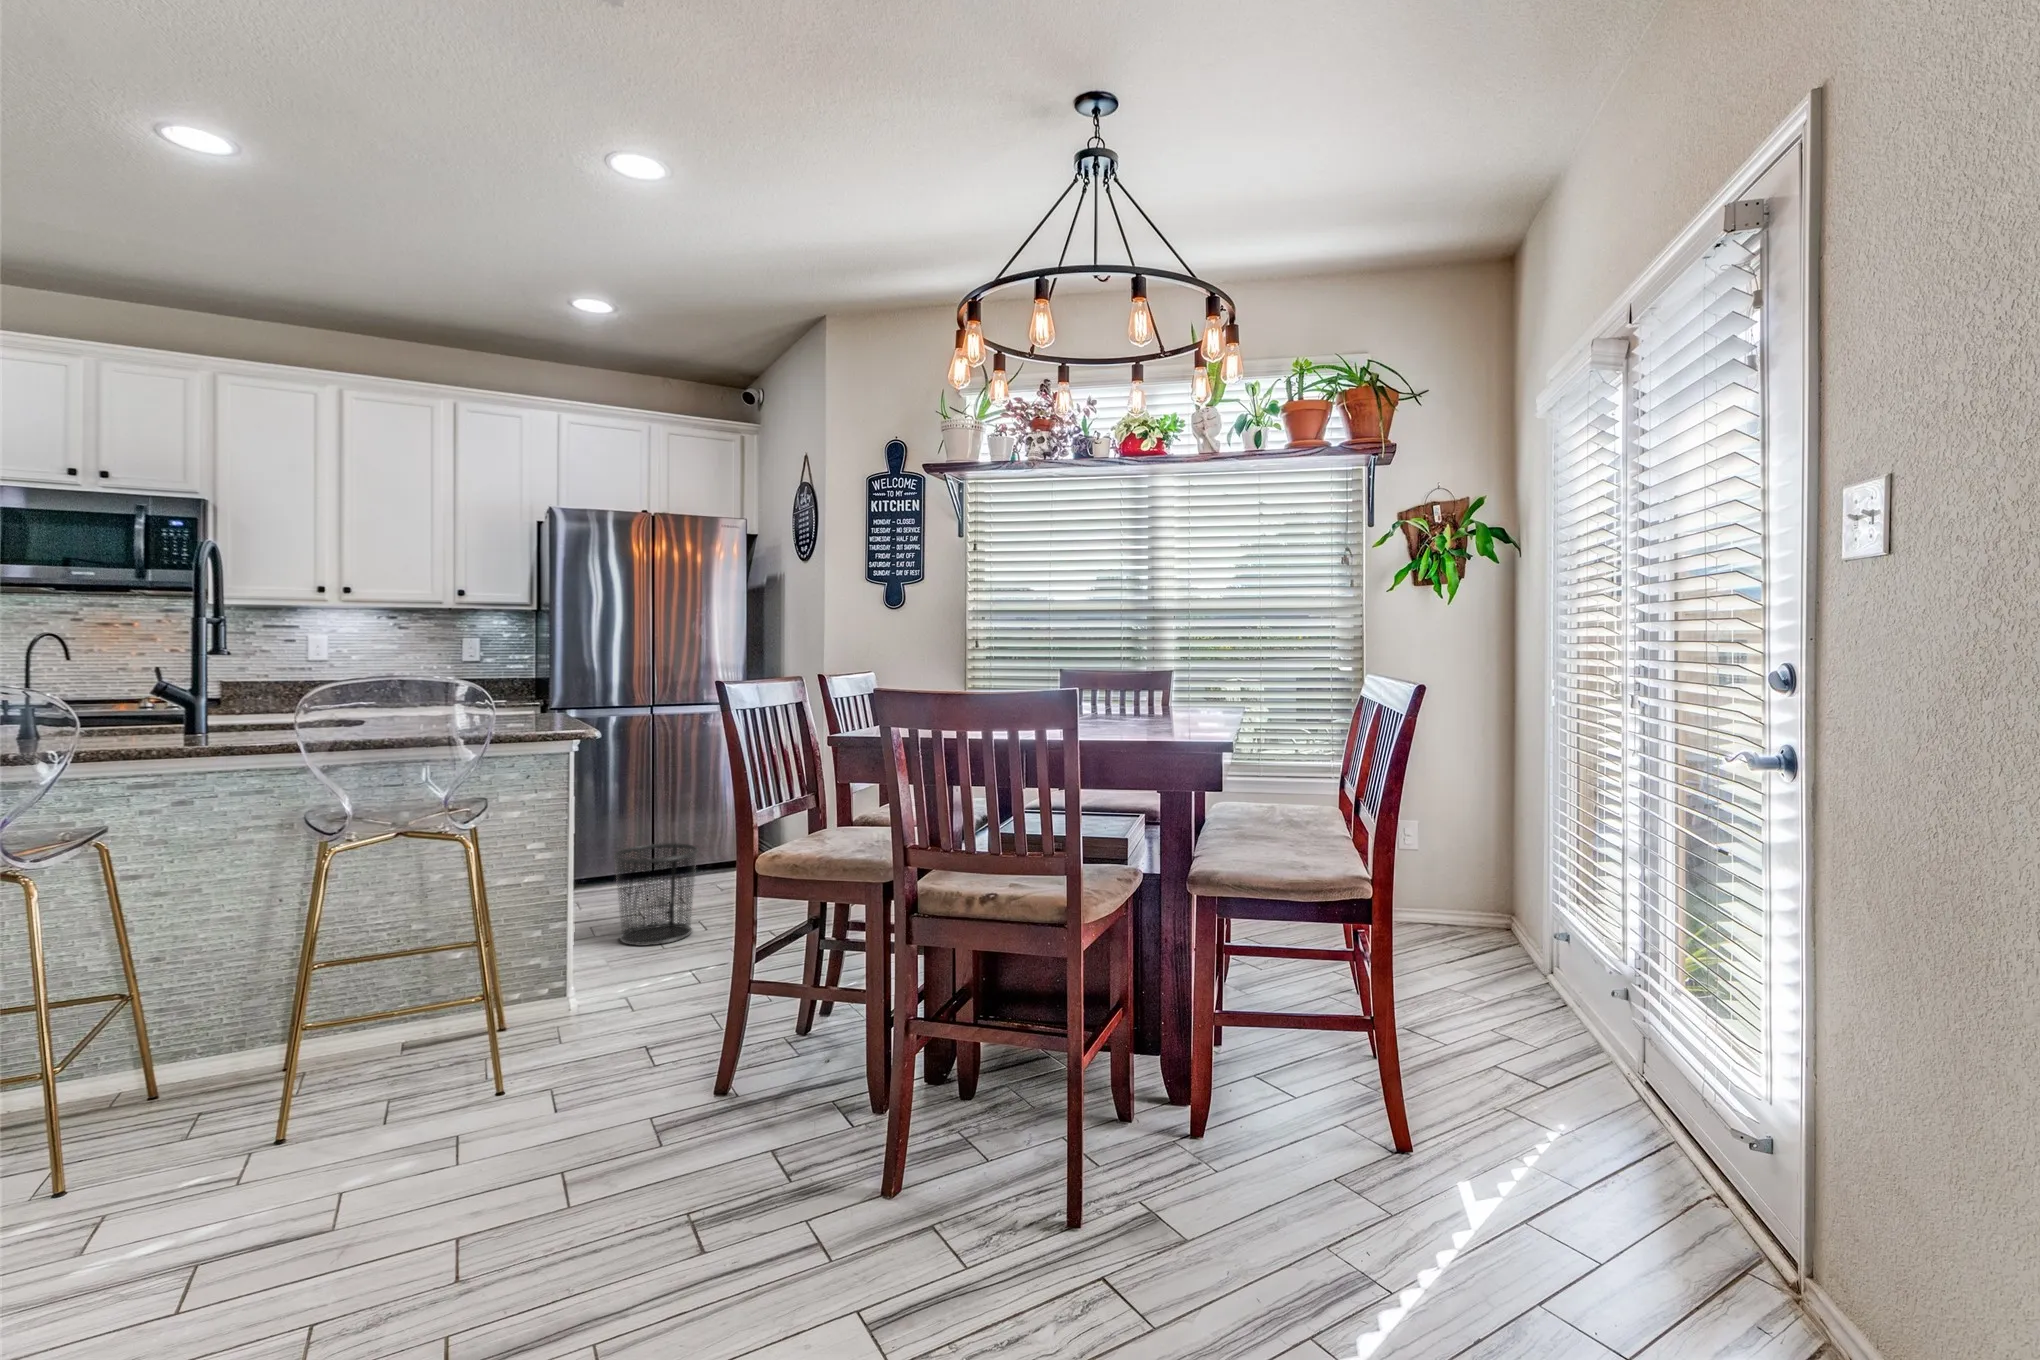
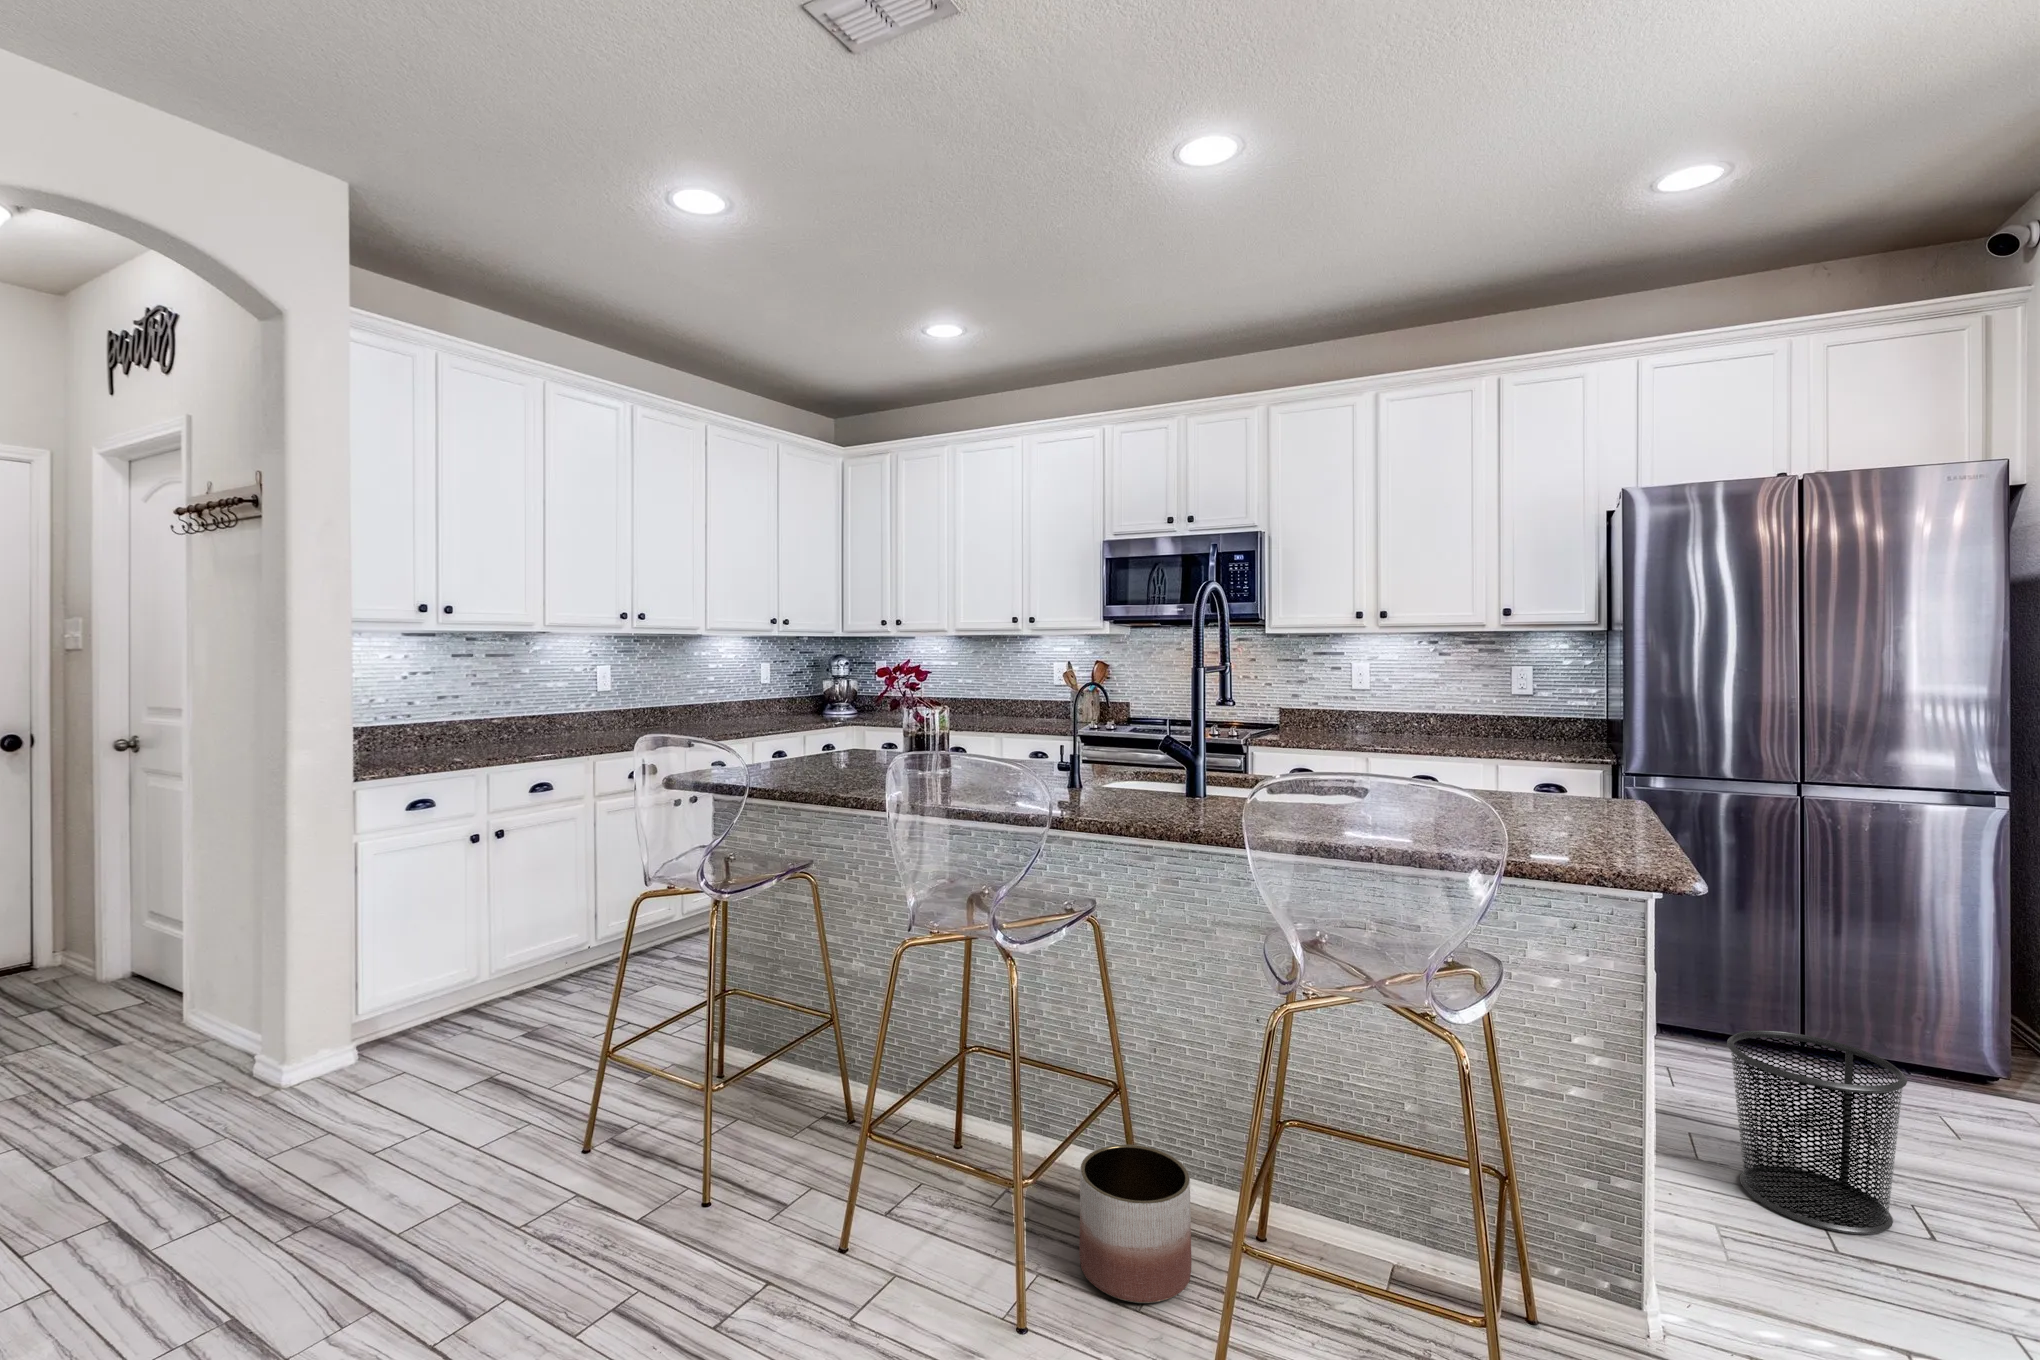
planter: none [101,1024,228,1147] -> present [1079,1145,1192,1303]

